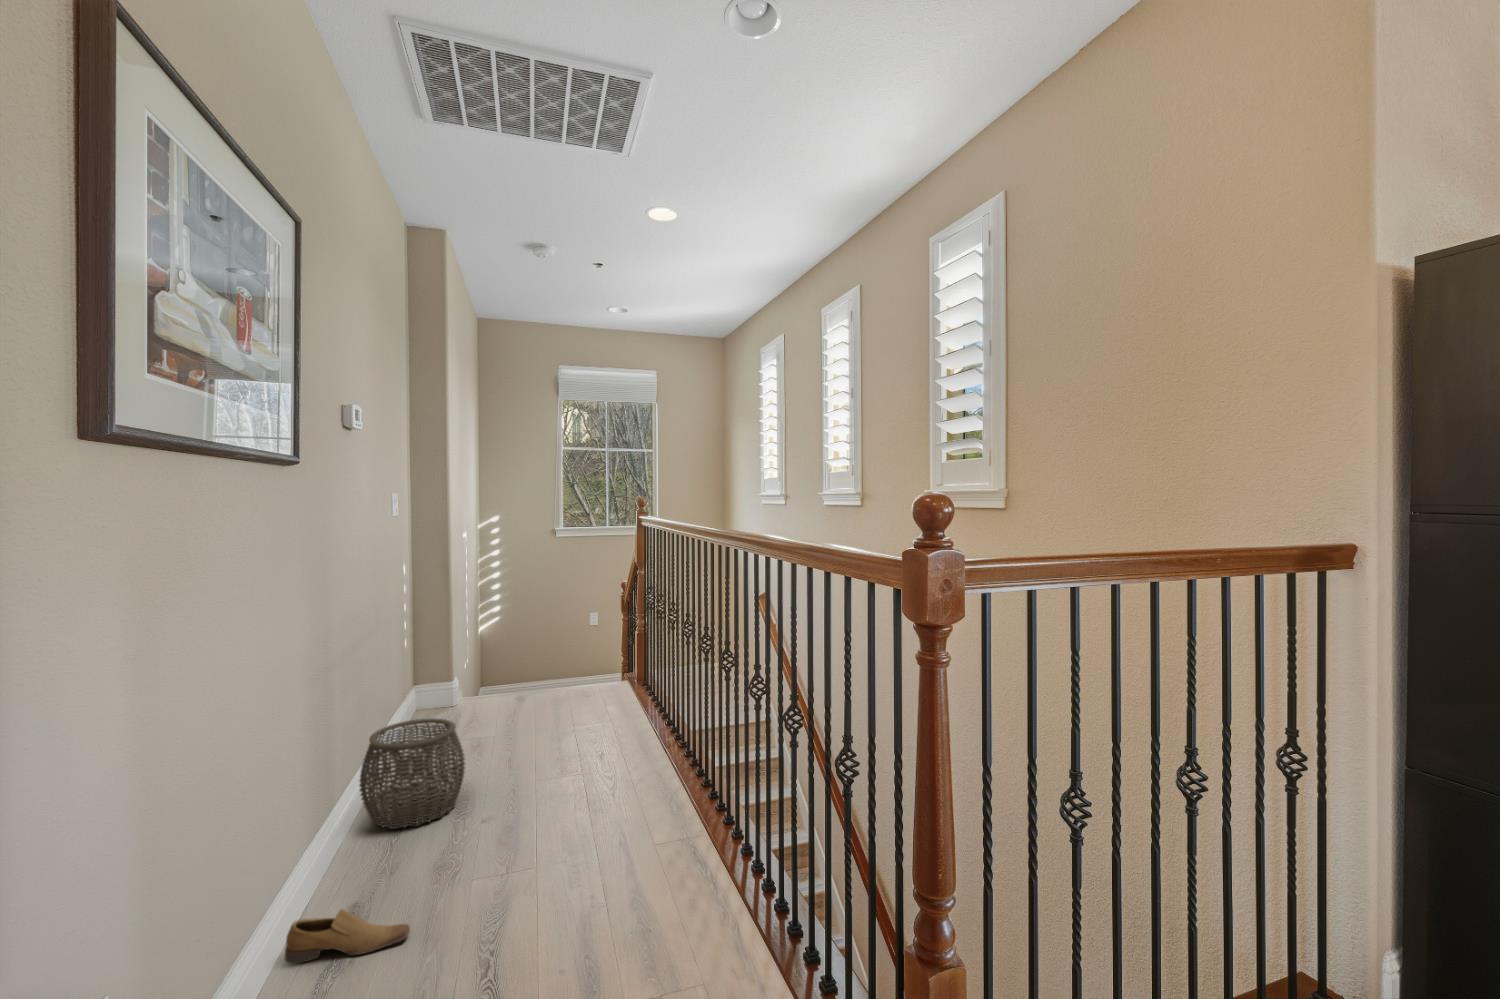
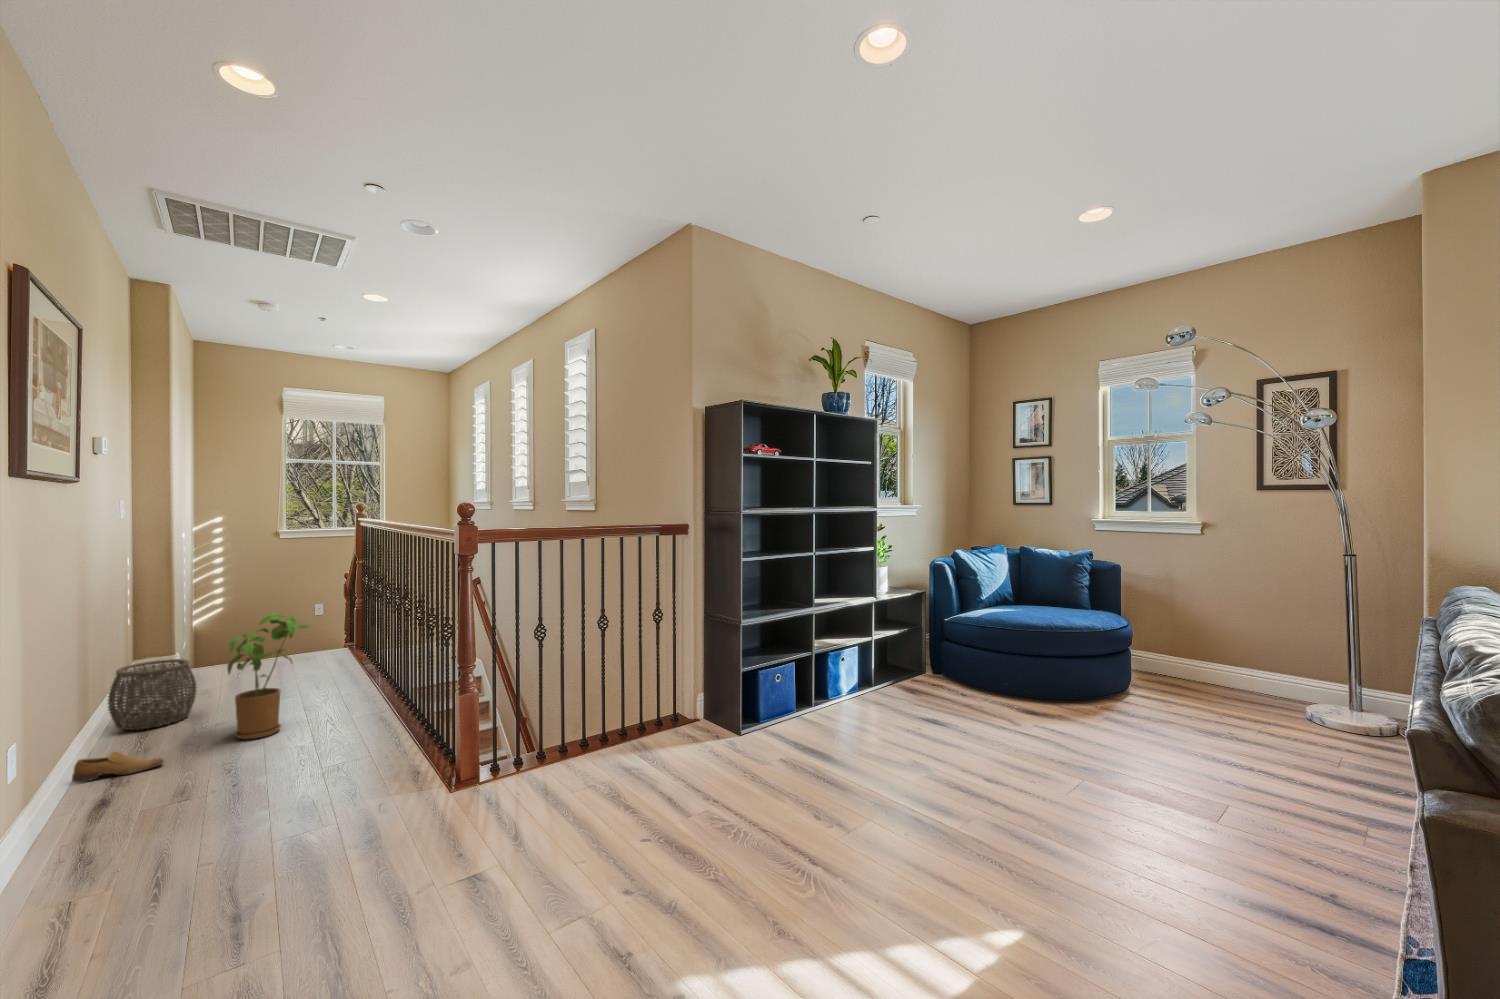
house plant: none [496,677,612,885] -> present [227,613,309,739]

